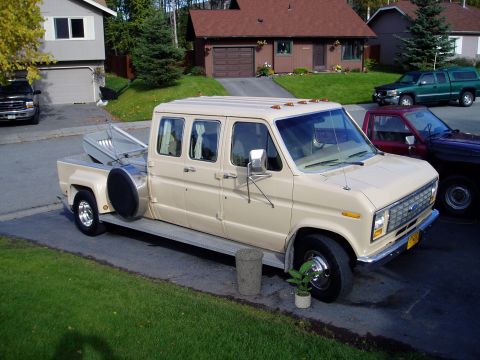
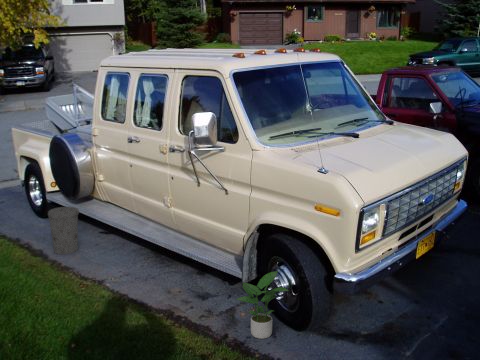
trash can: present [235,248,264,296] -> present [48,207,79,254]

